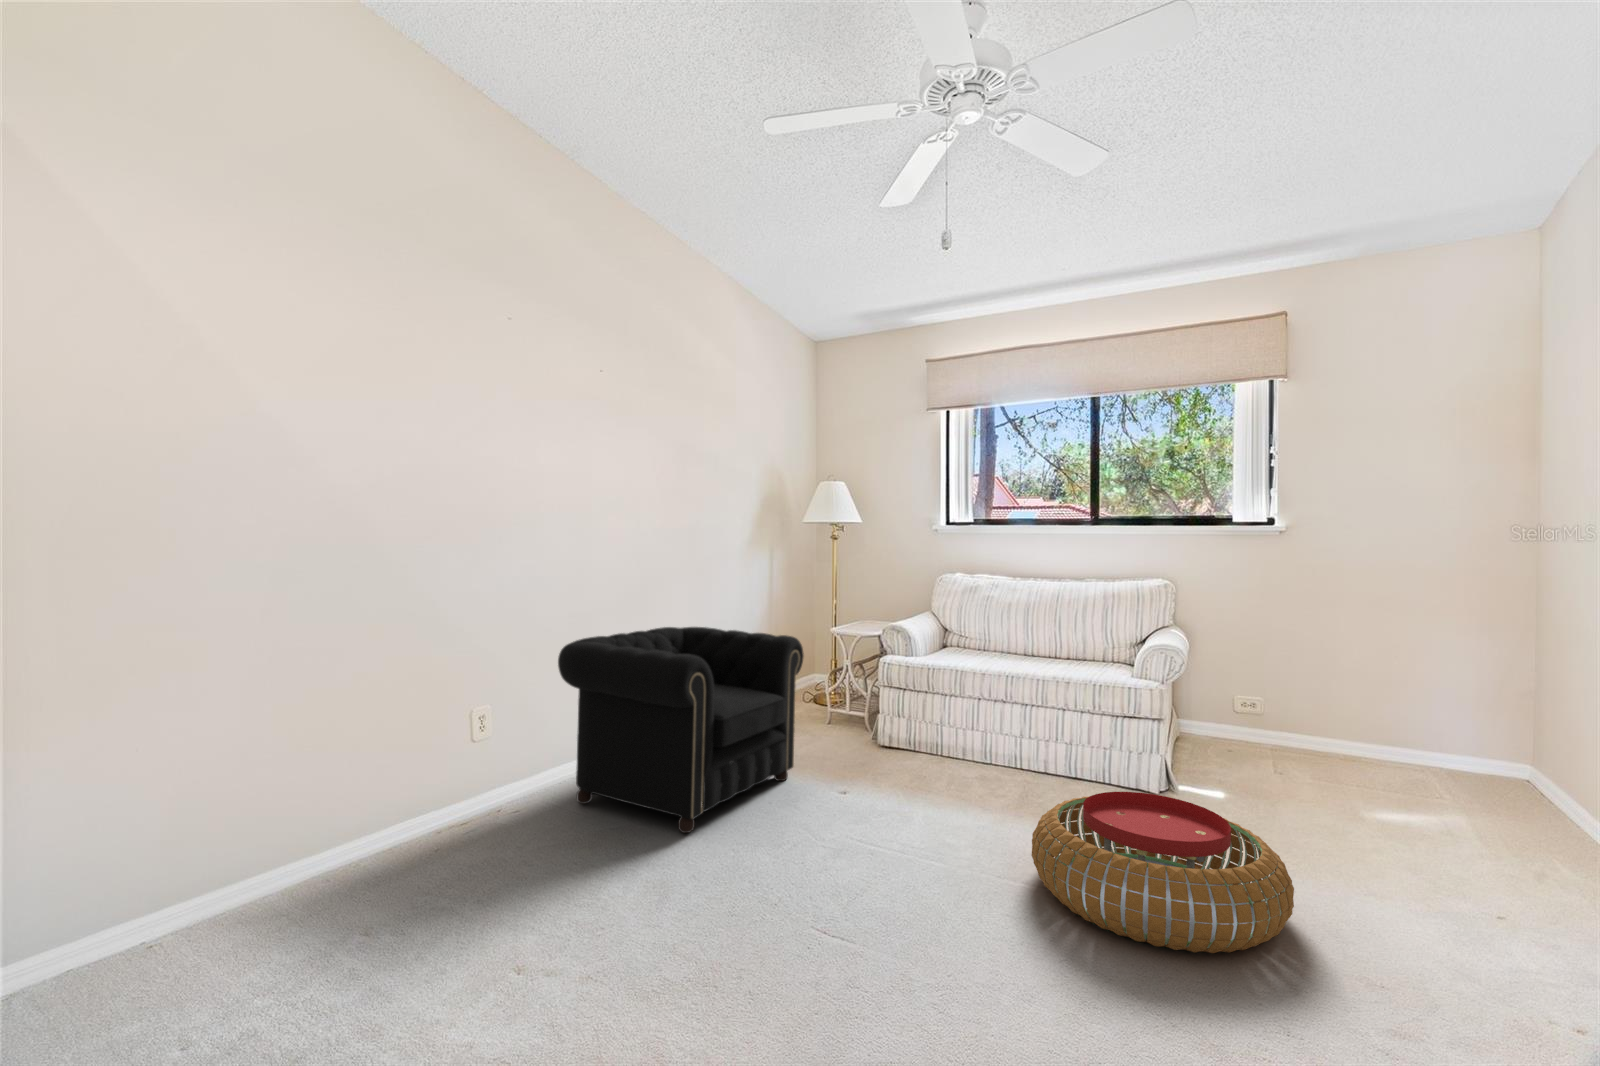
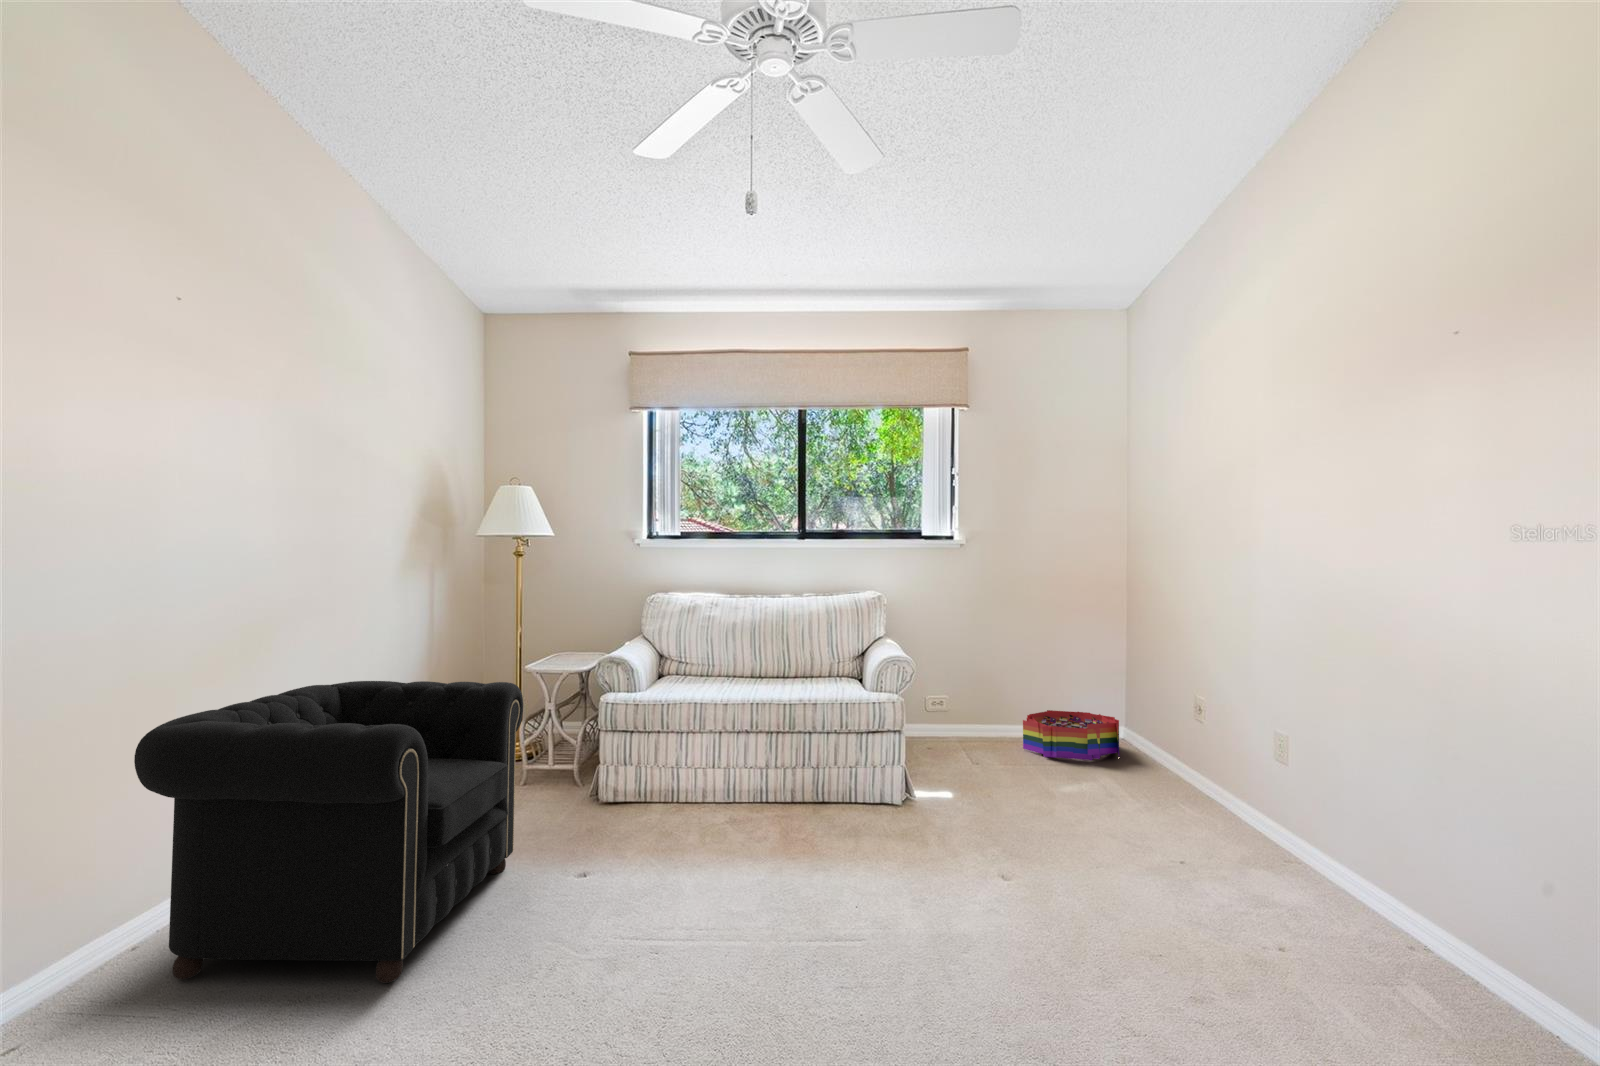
storage bin: none [1347,726,1492,792] -> present [1023,710,1119,760]
pouf: present [1032,792,1294,953] -> none [839,811,1082,970]

